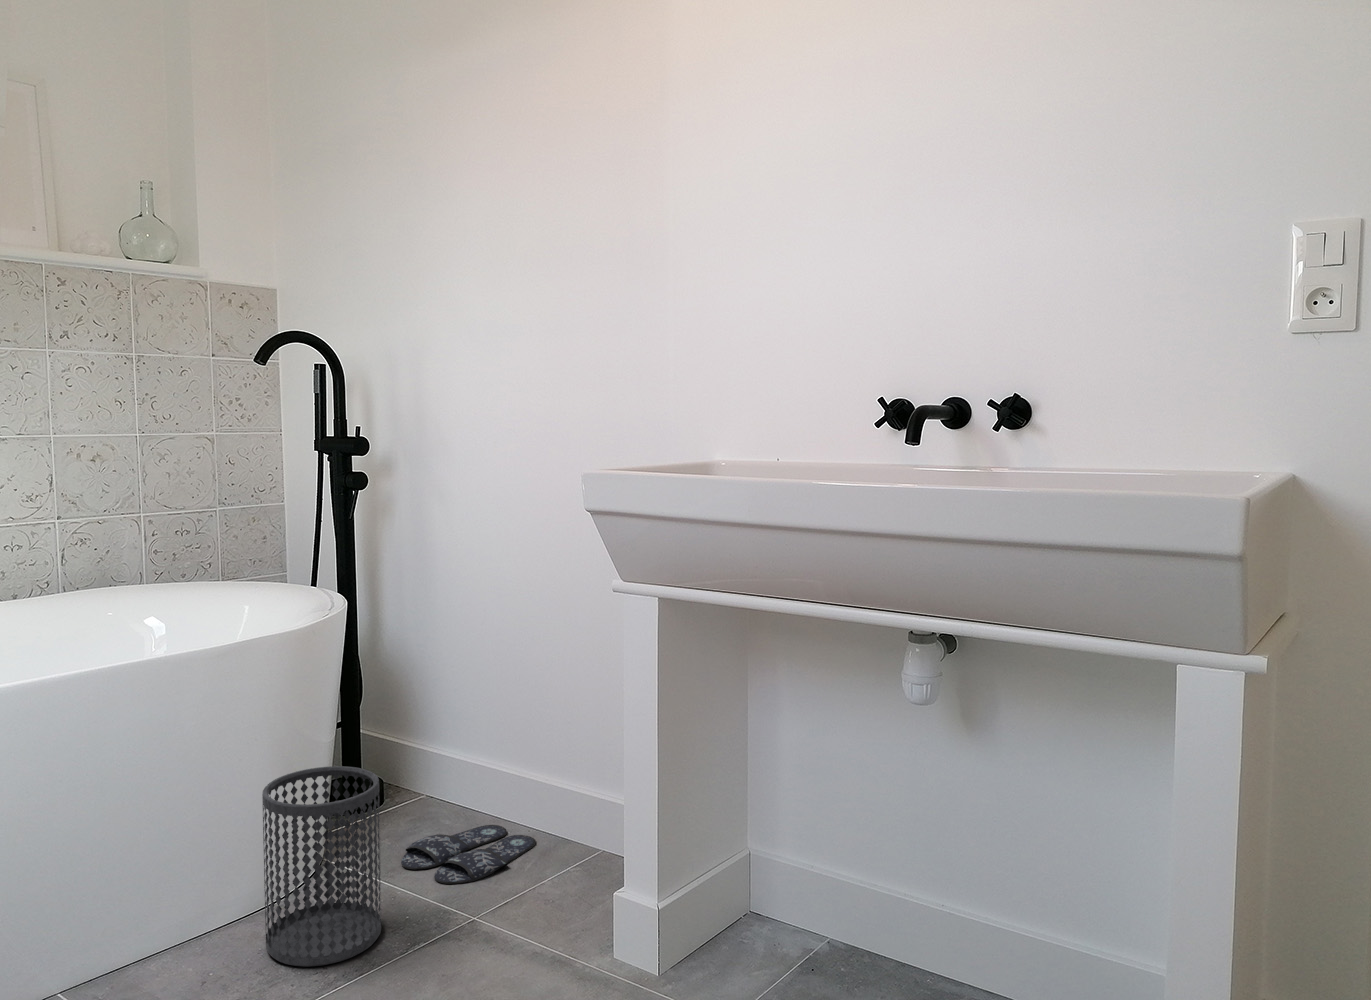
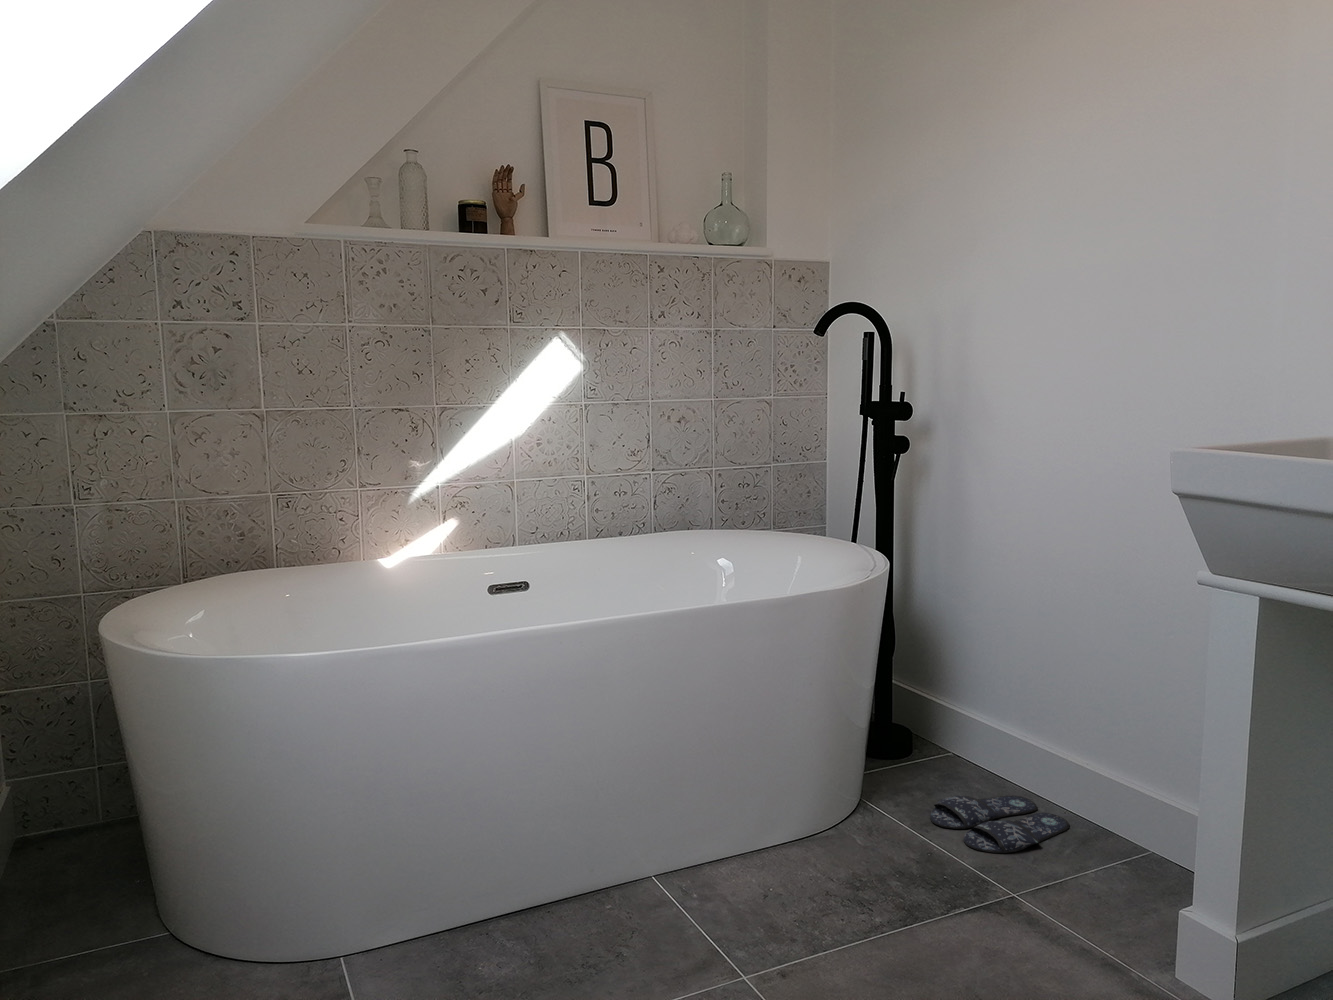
wastebasket: present [262,766,381,966] -> none [810,717,919,905]

